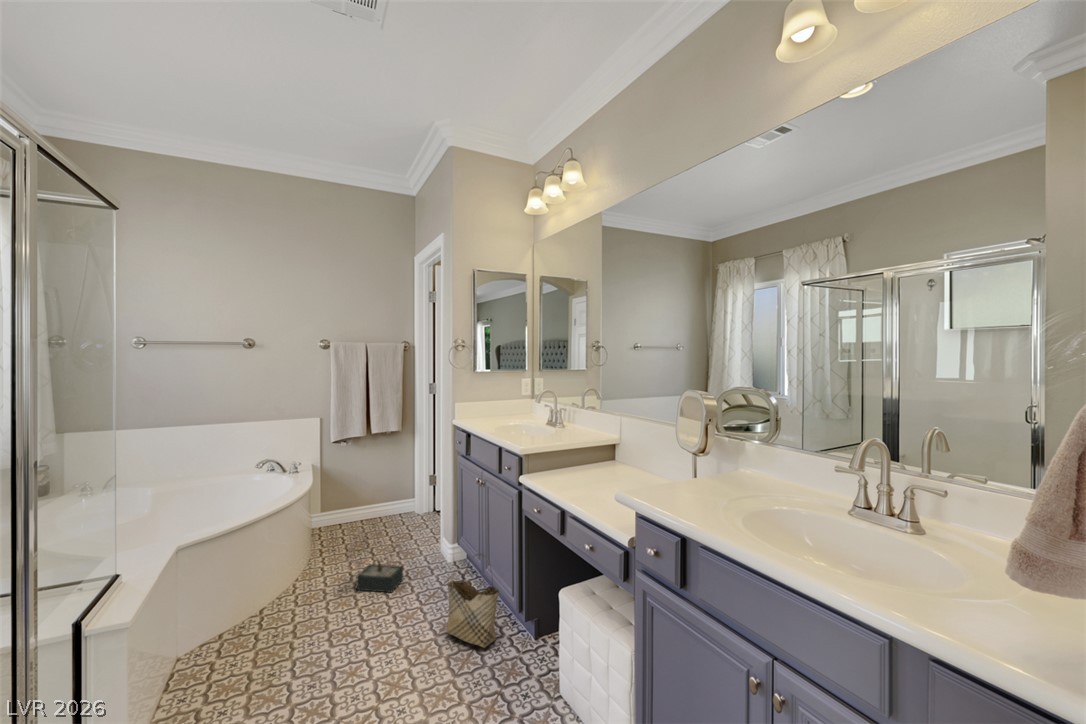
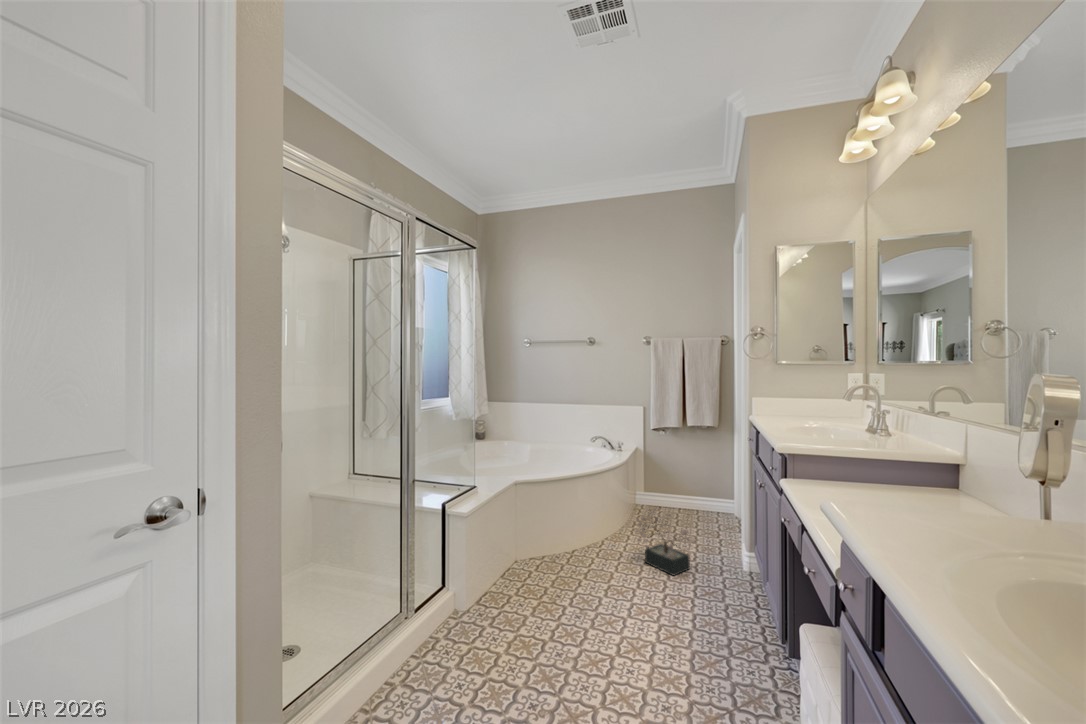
woven basket: present [446,554,499,647] -> none [703,556,759,663]

